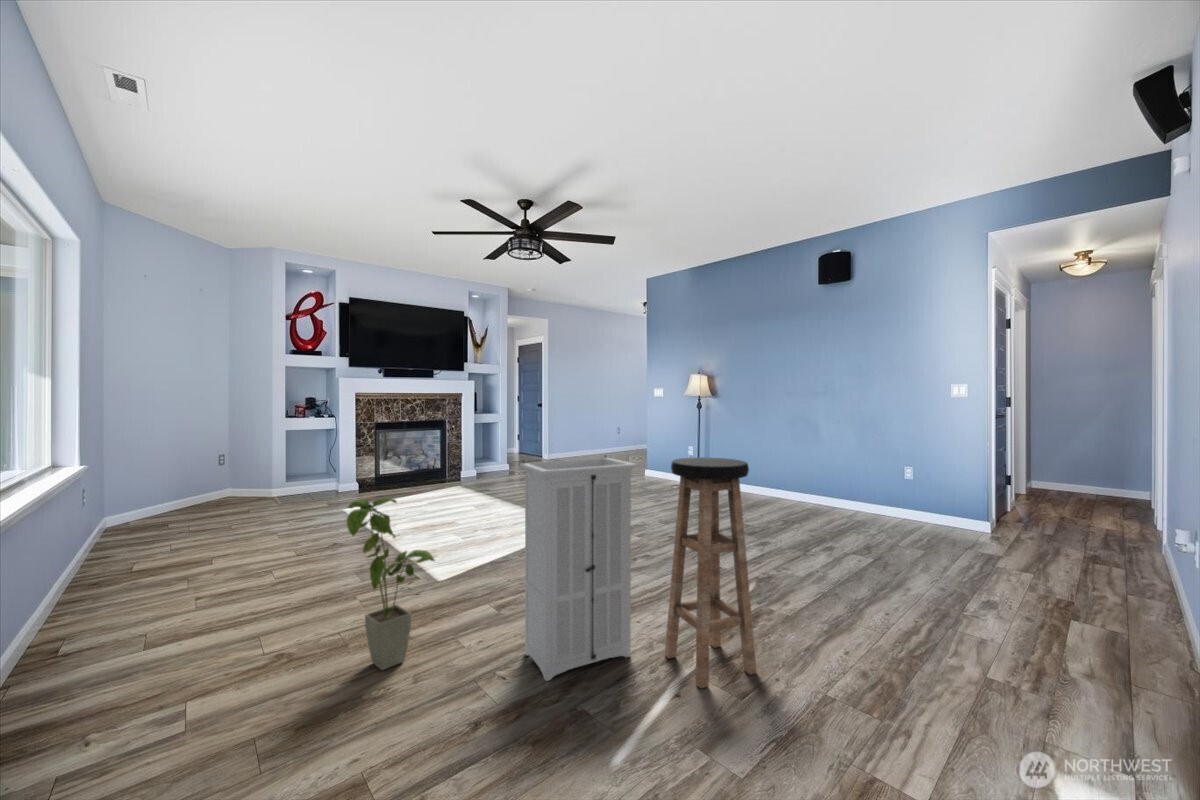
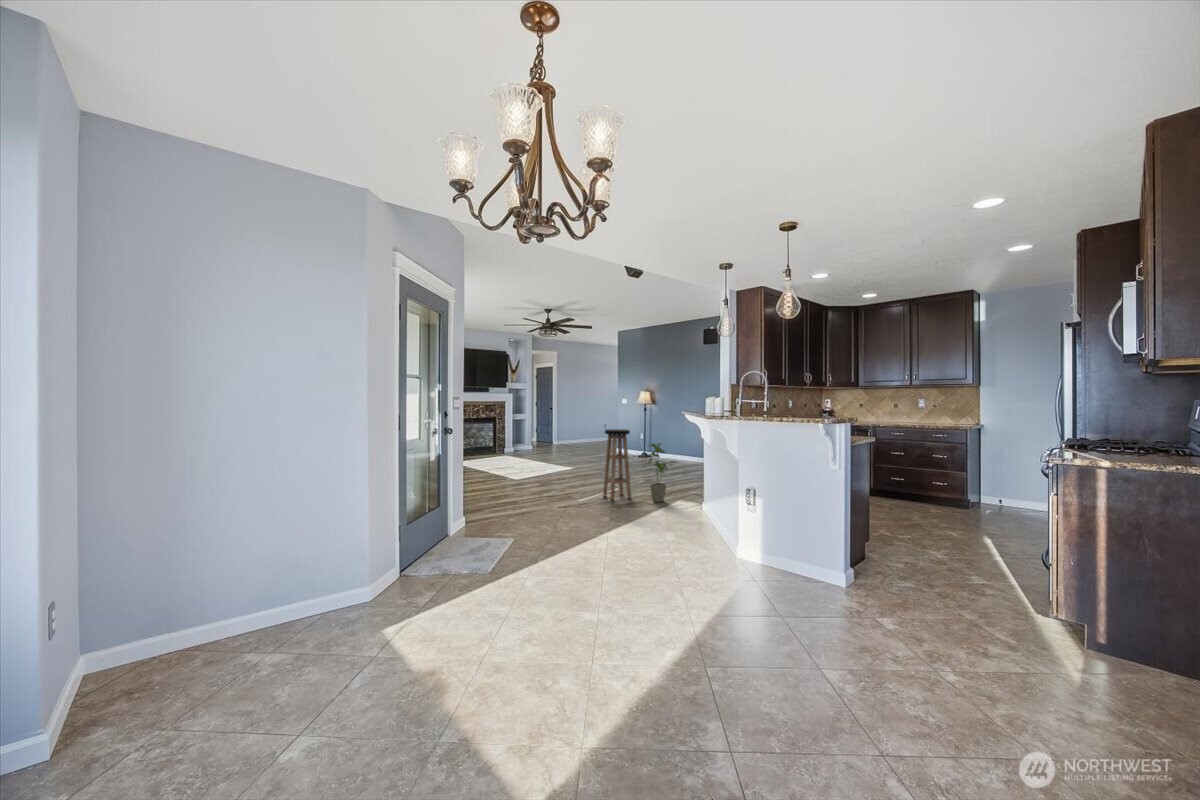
storage cabinet: present [520,455,638,681] -> none [554,429,594,499]
house plant: present [347,498,434,670] -> present [649,443,675,502]

